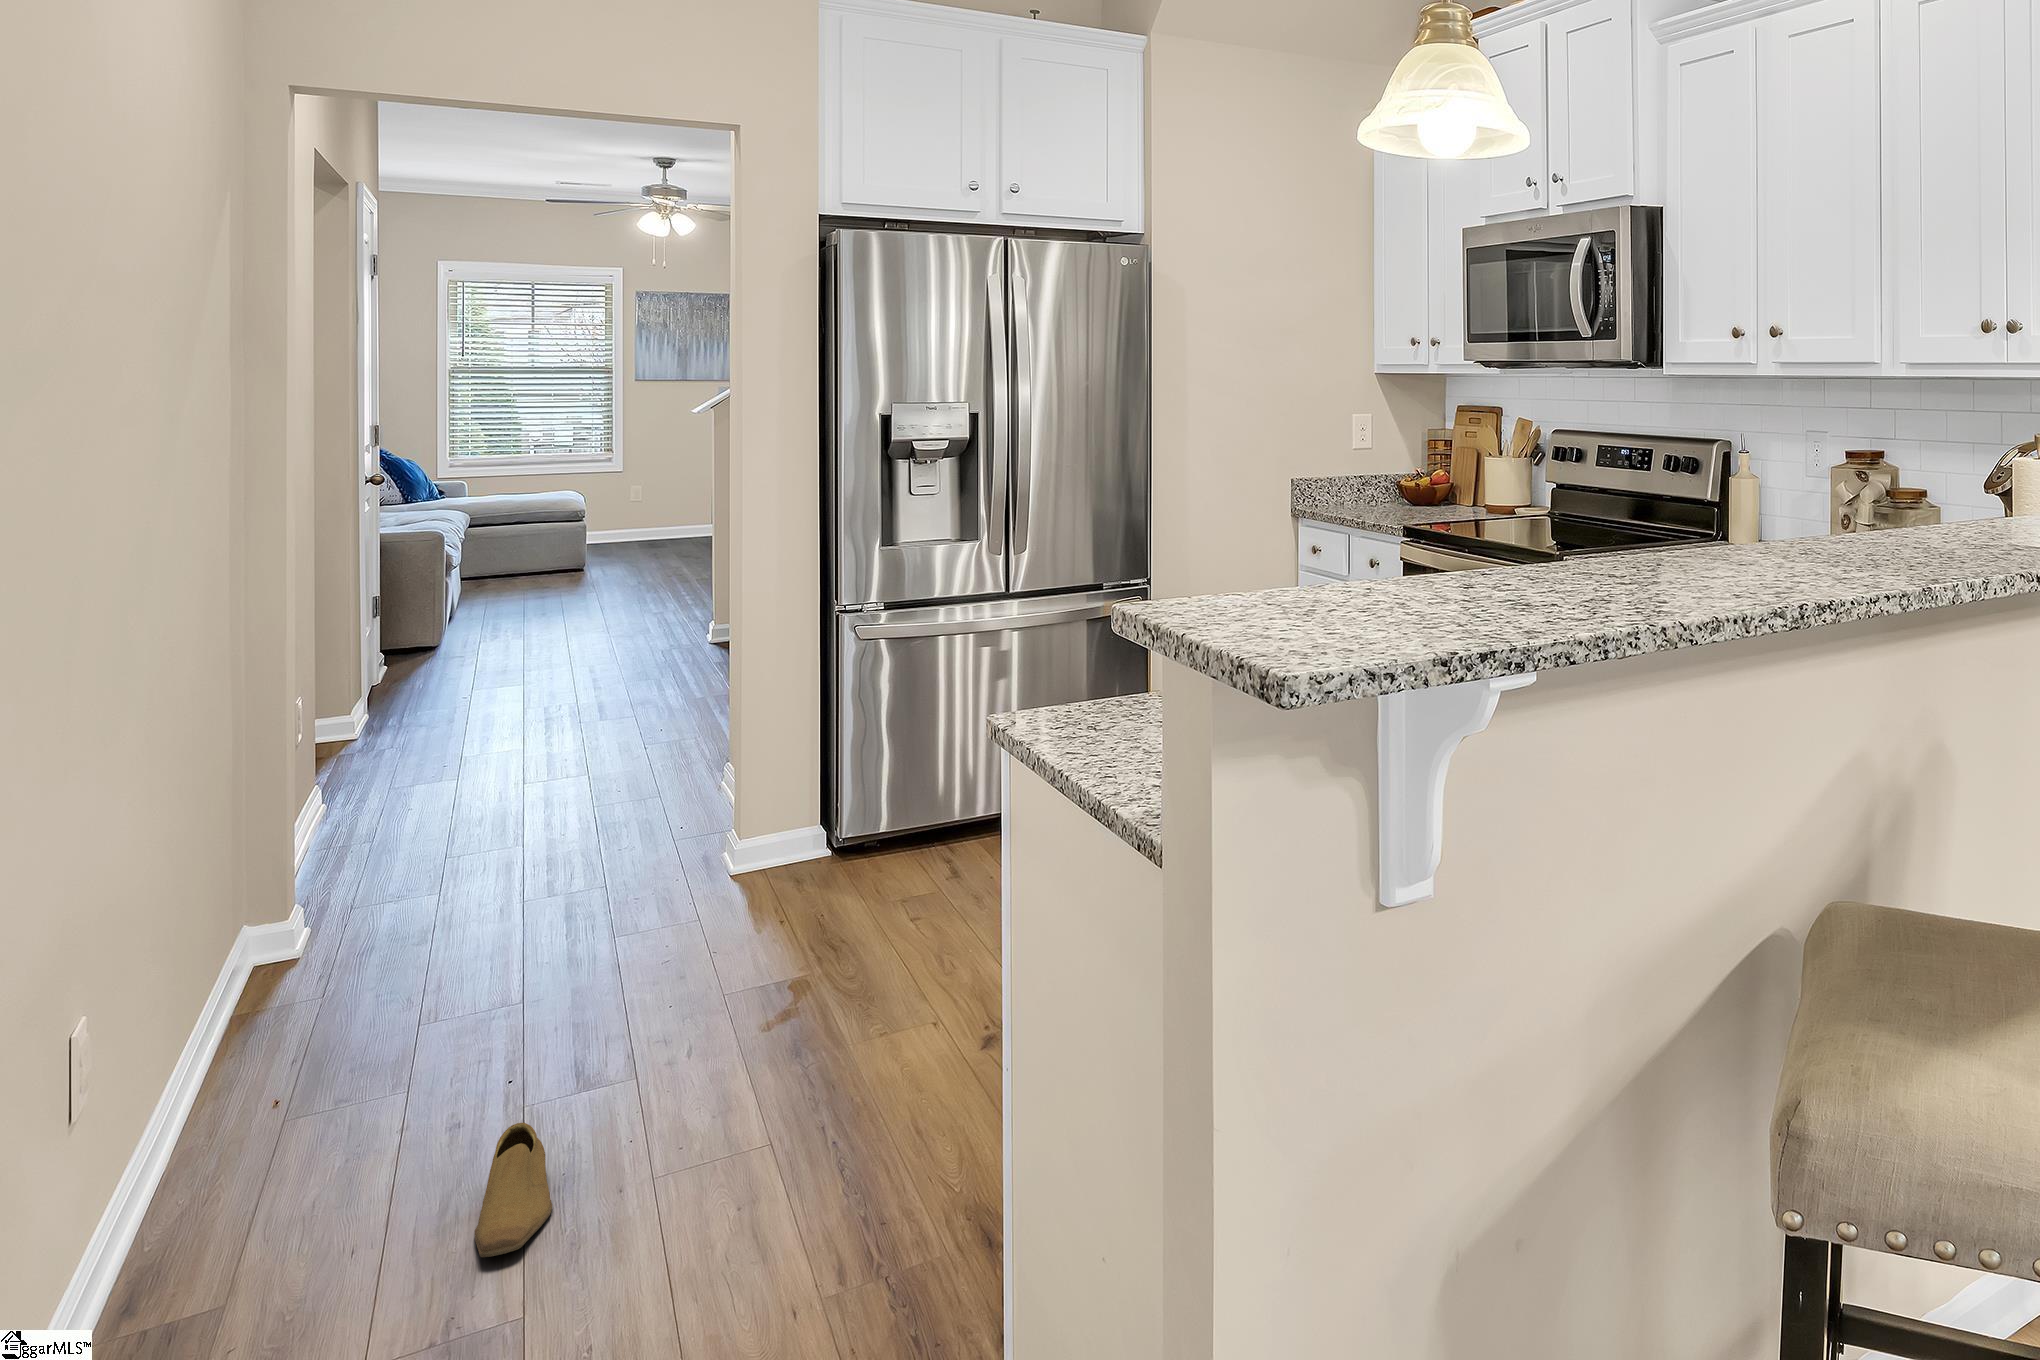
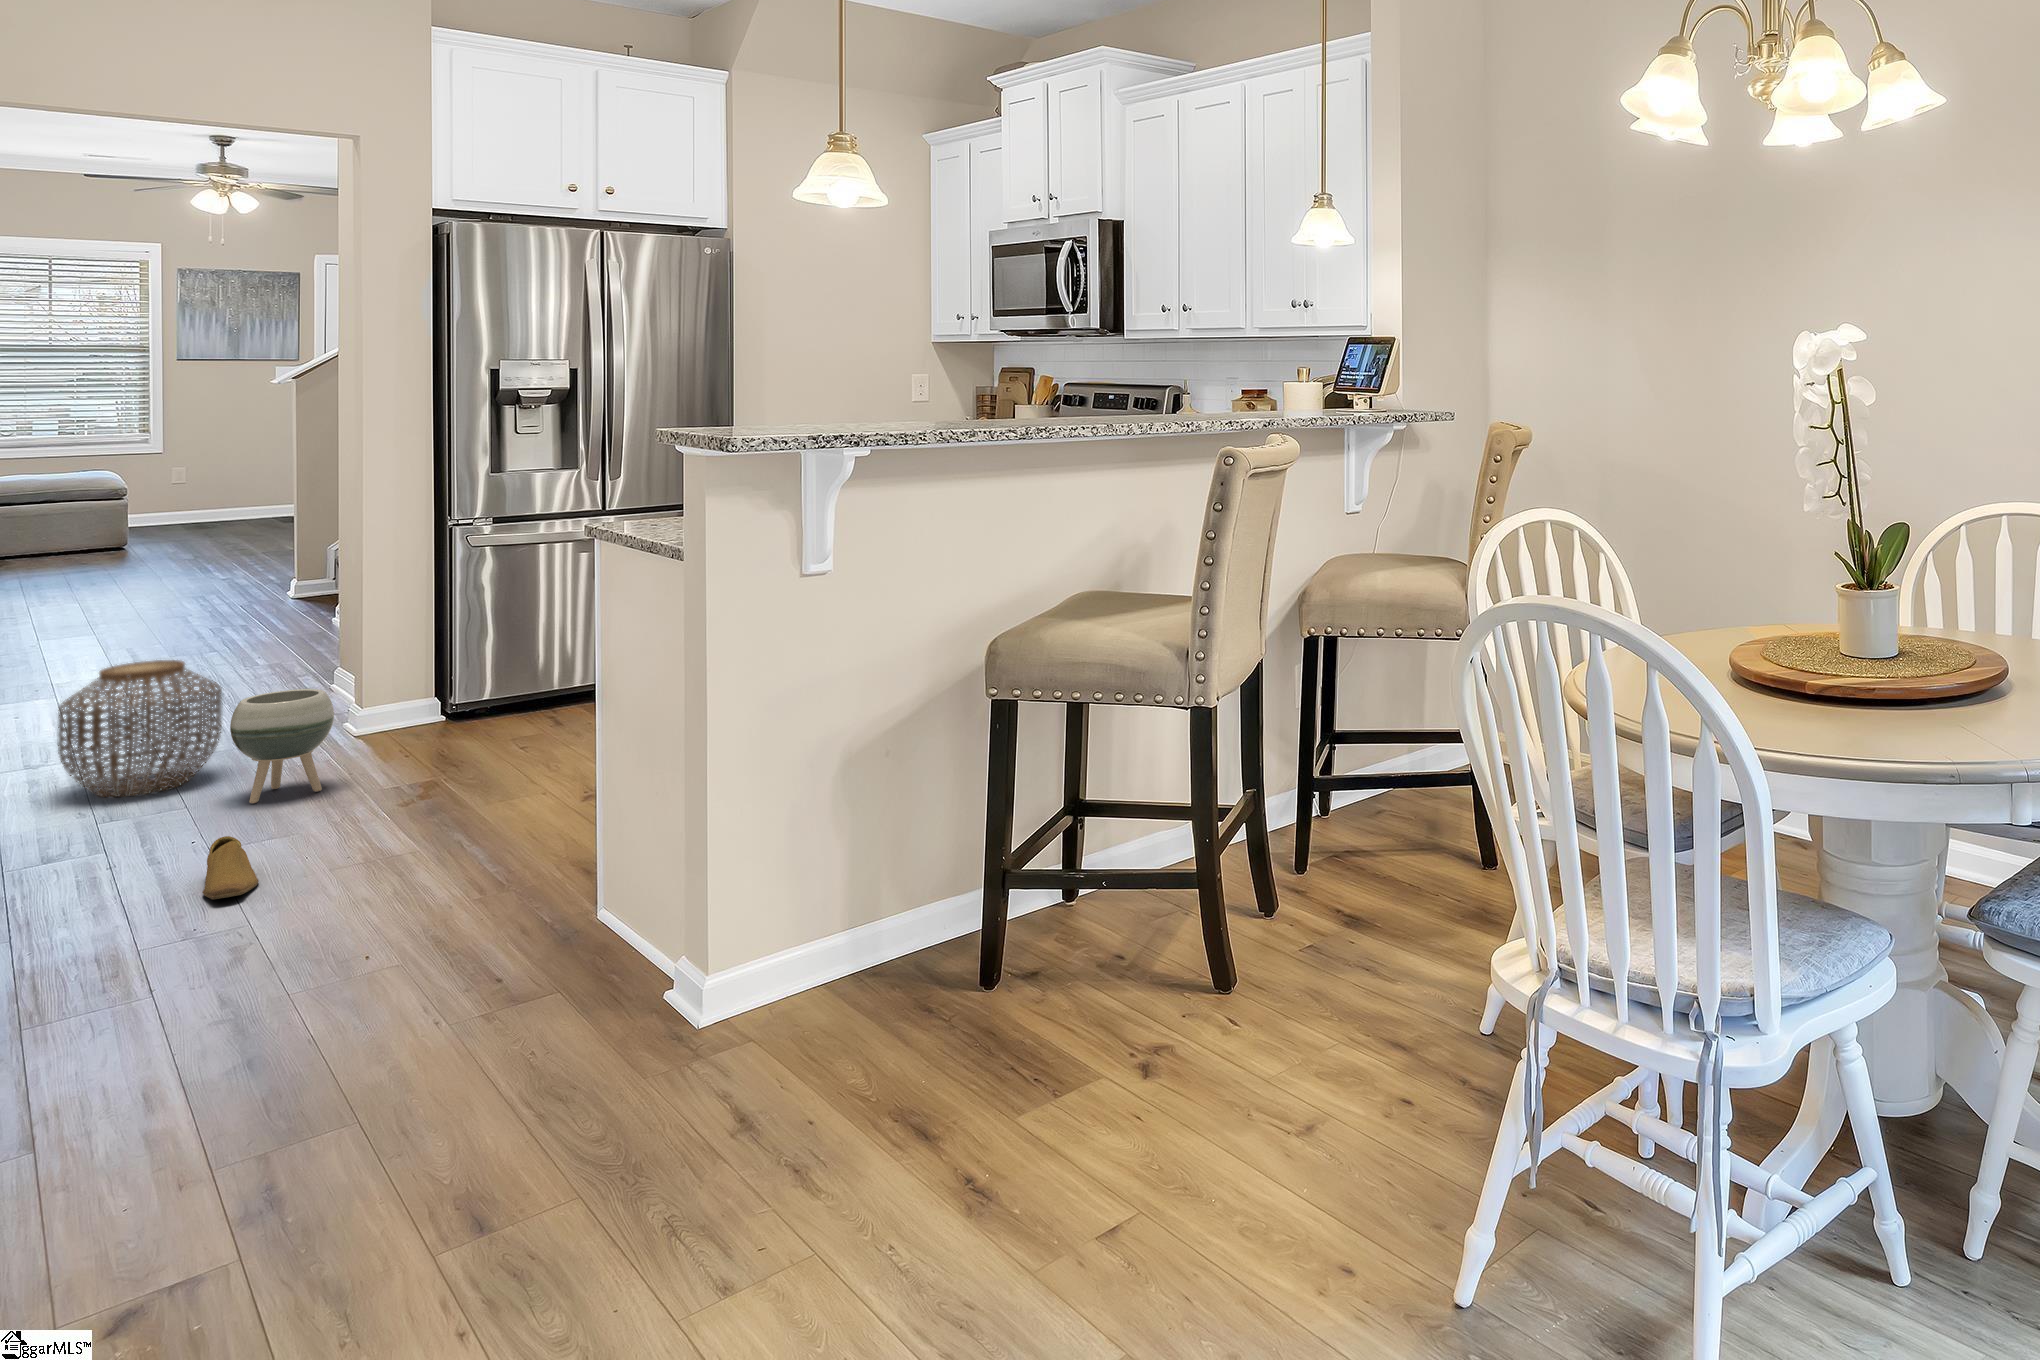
woven basket: none [386,794,573,979] -> present [58,660,222,797]
planter: none [567,849,689,1010] -> present [230,689,334,803]

